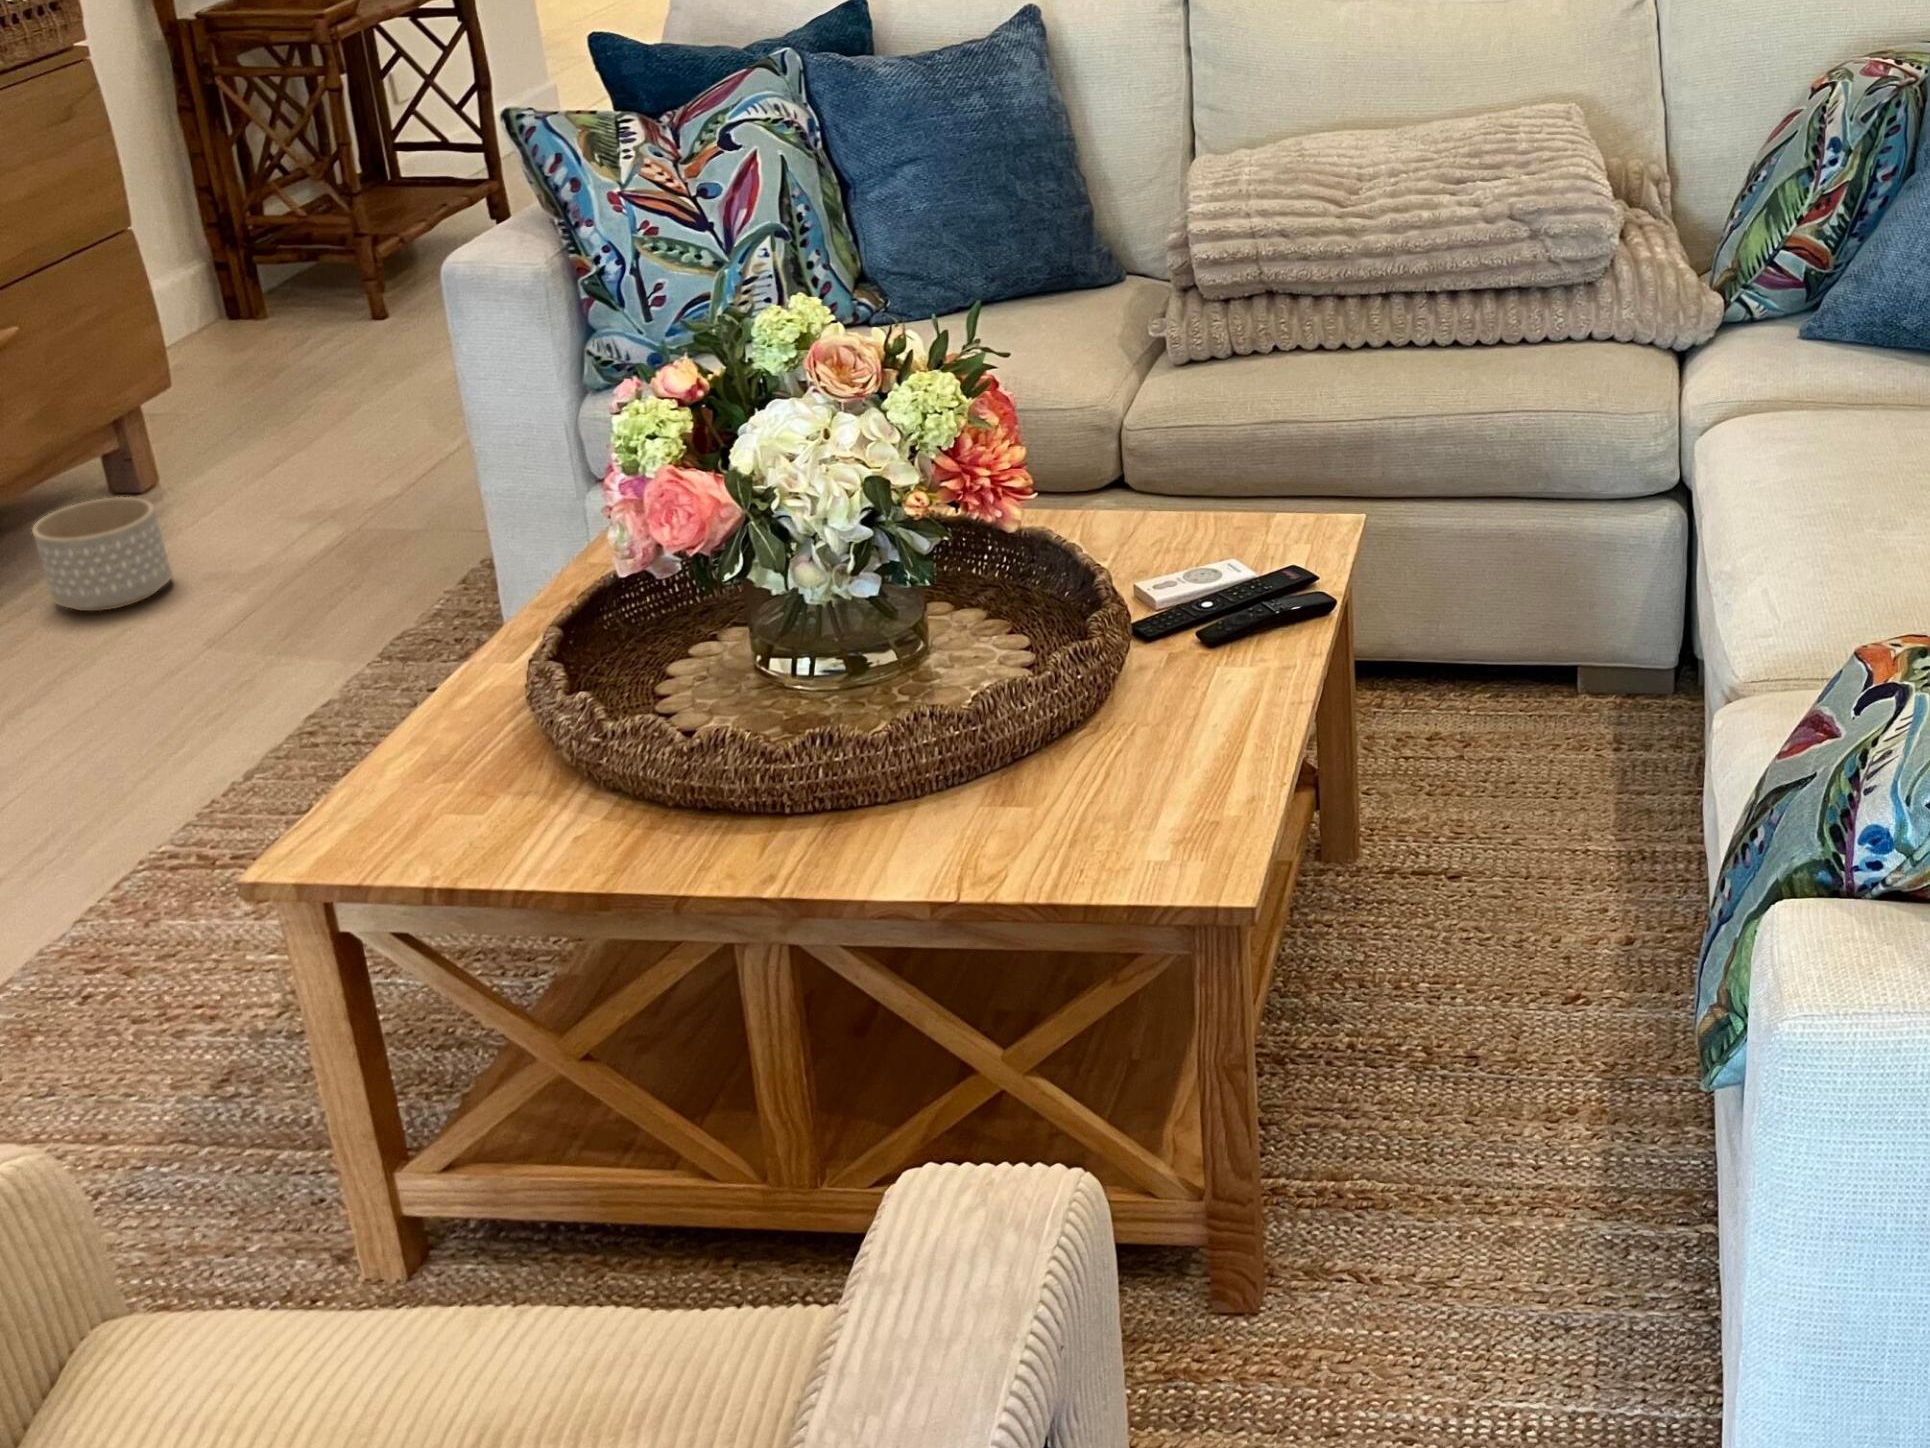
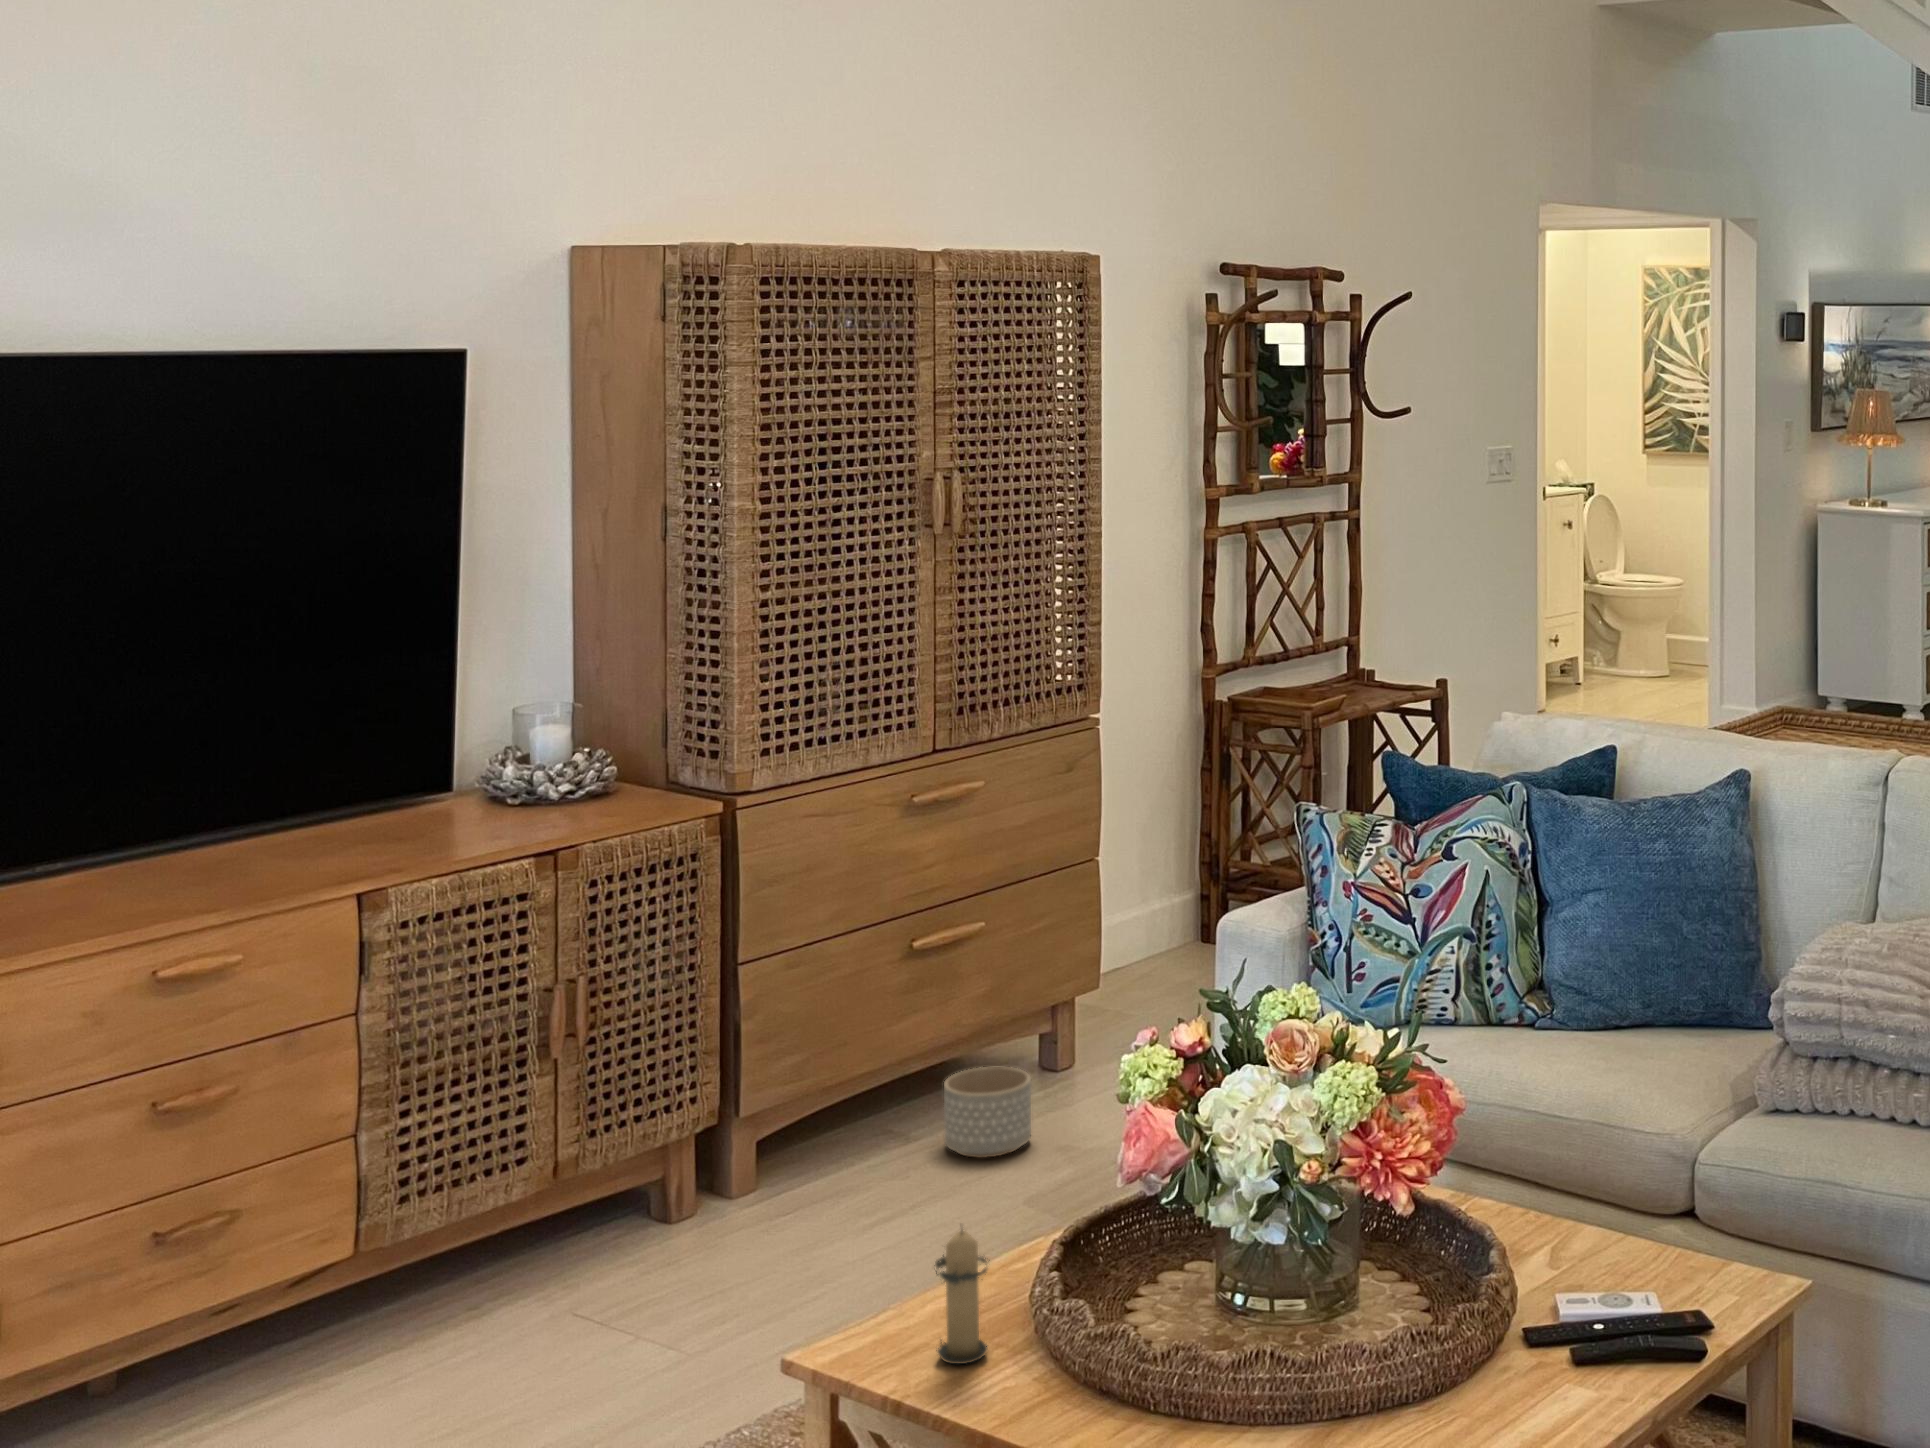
candle: none [425,662,531,827] -> present [934,1230,990,1364]

